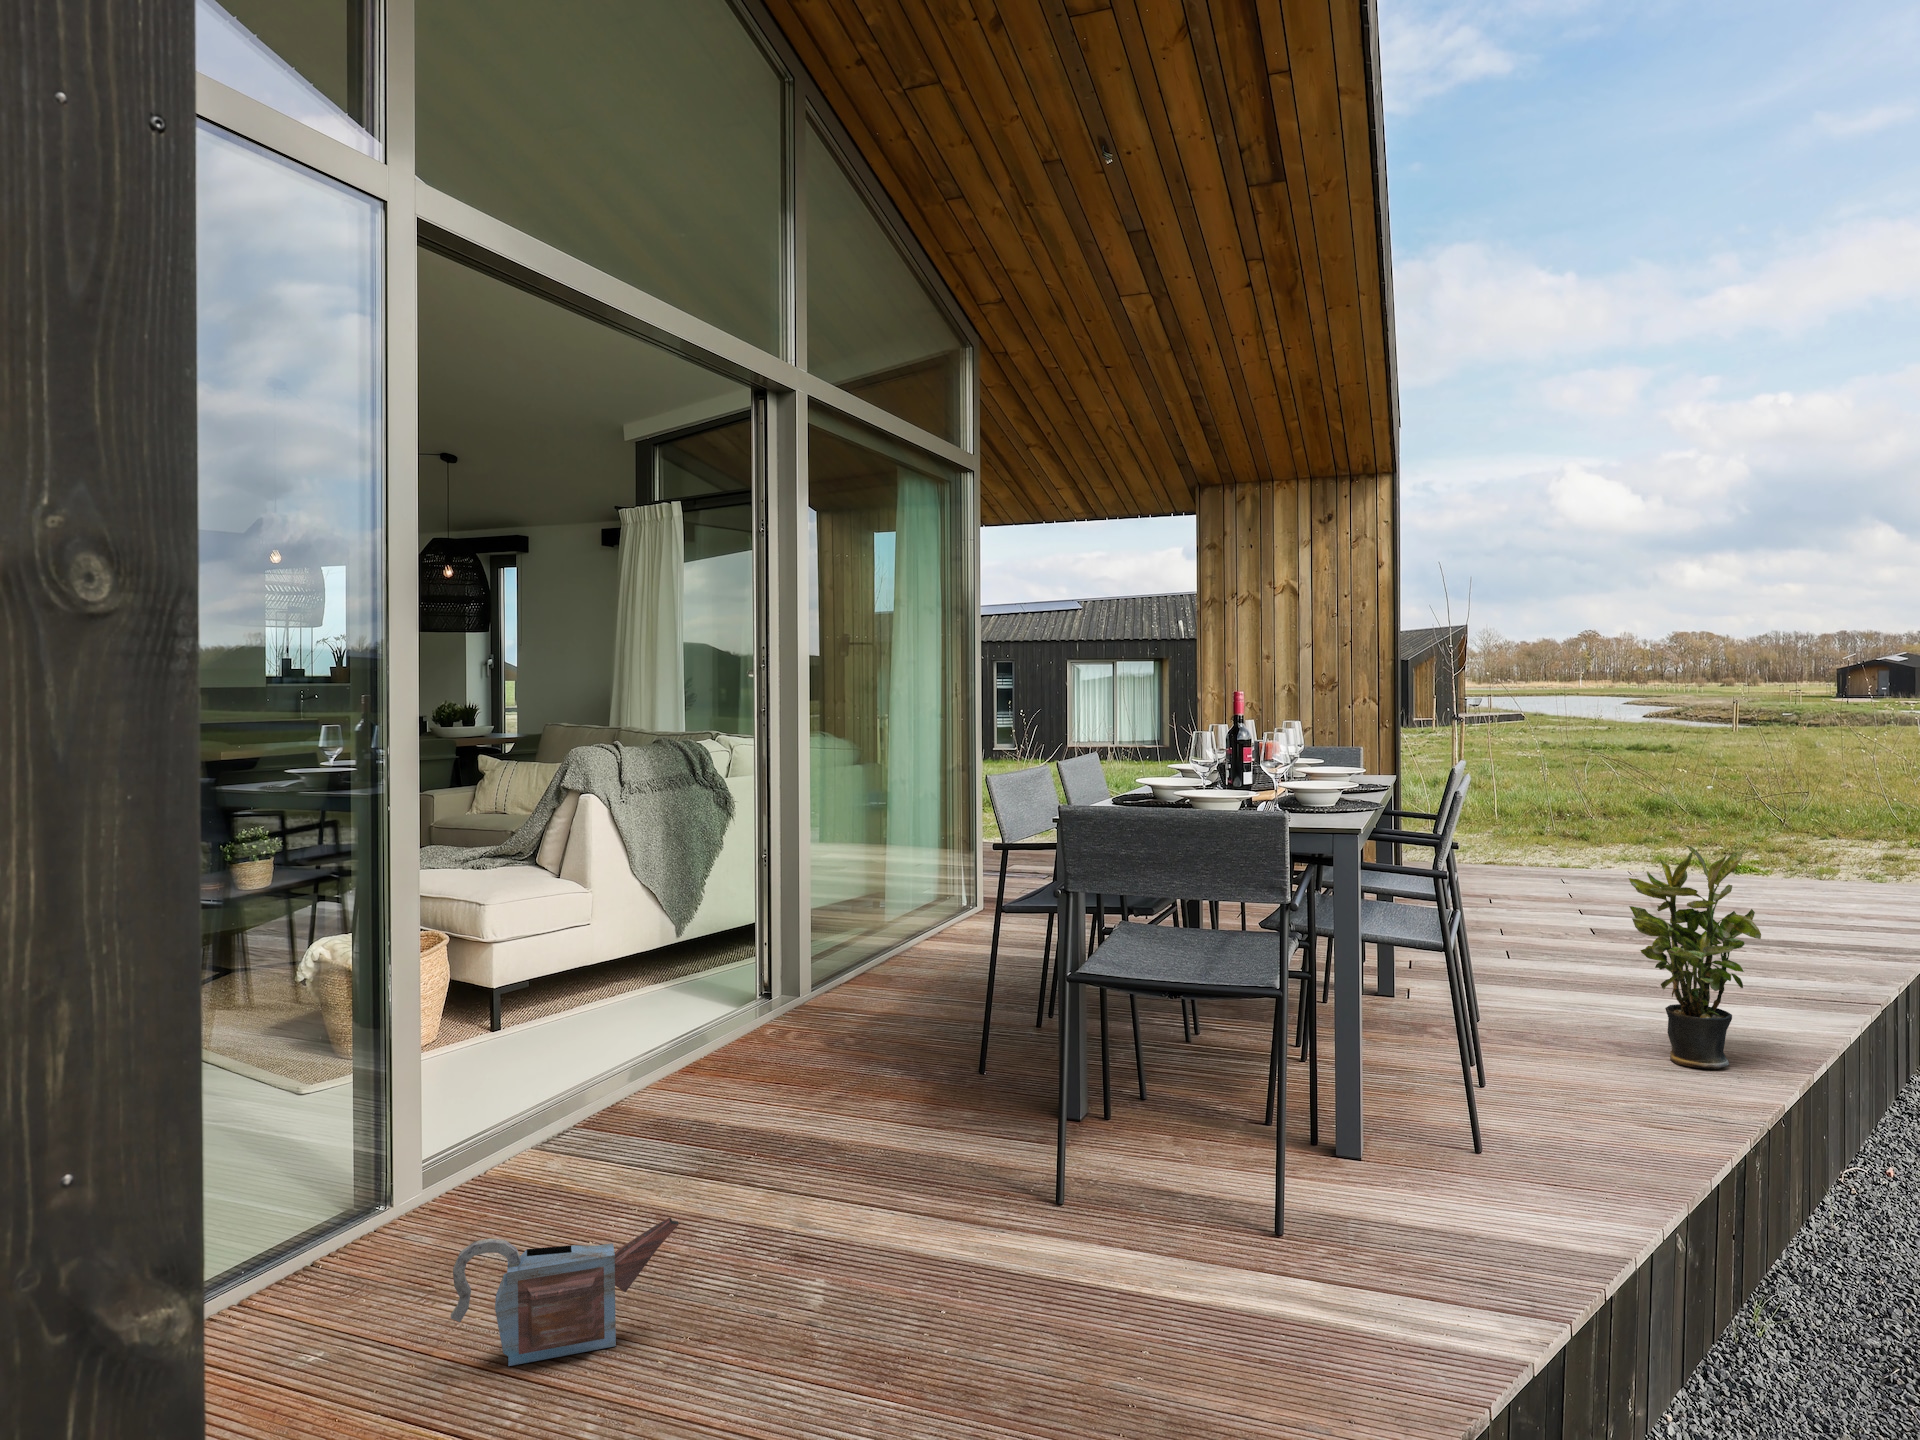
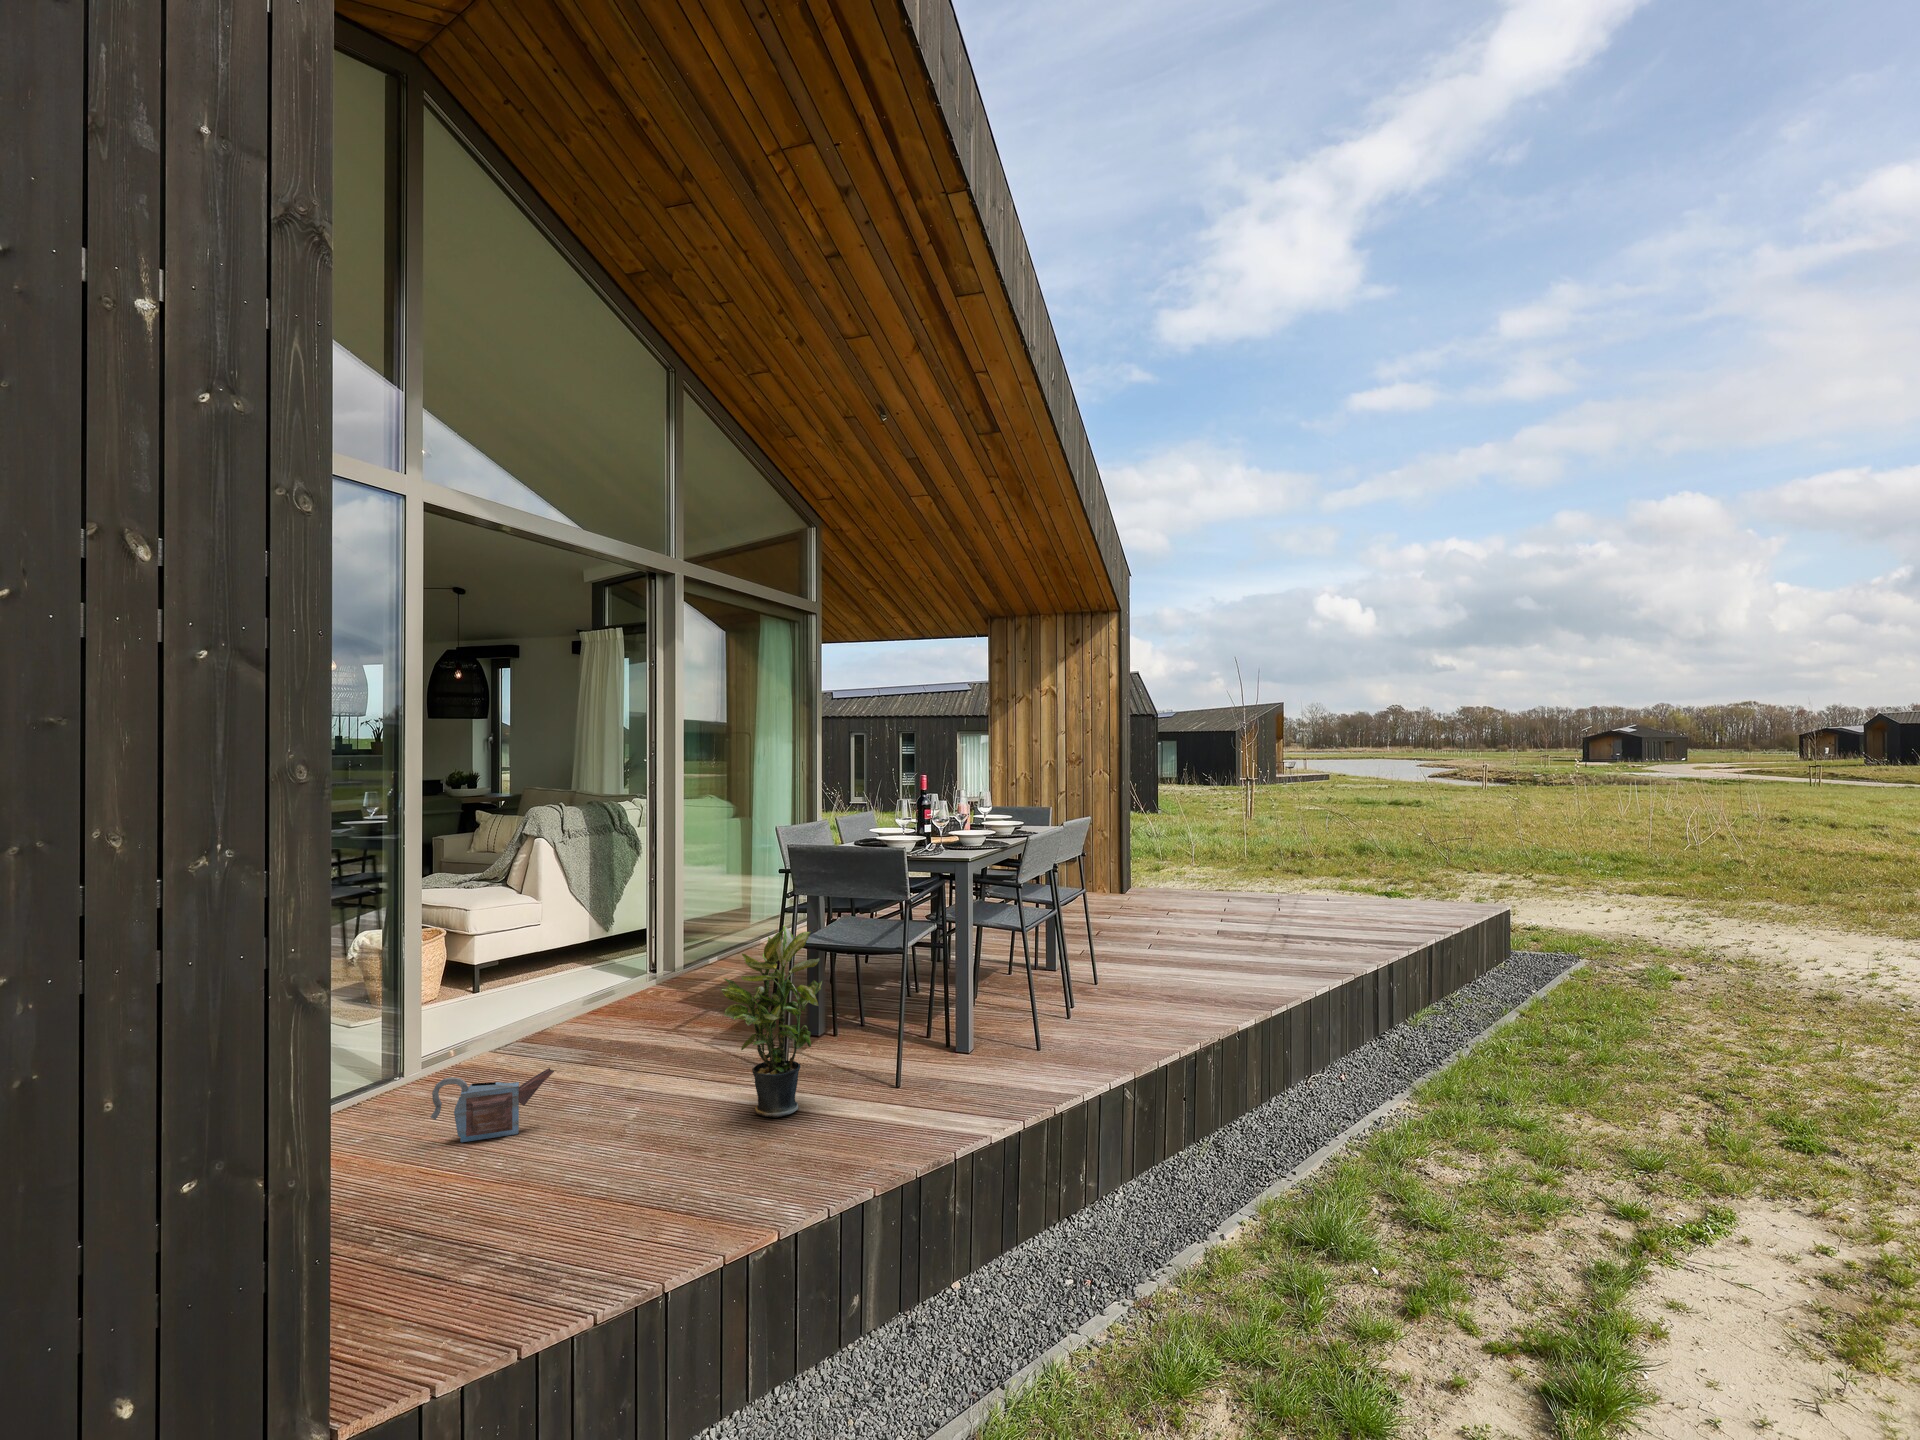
potted plant: present [1629,845,1761,1069] -> present [721,925,822,1118]

